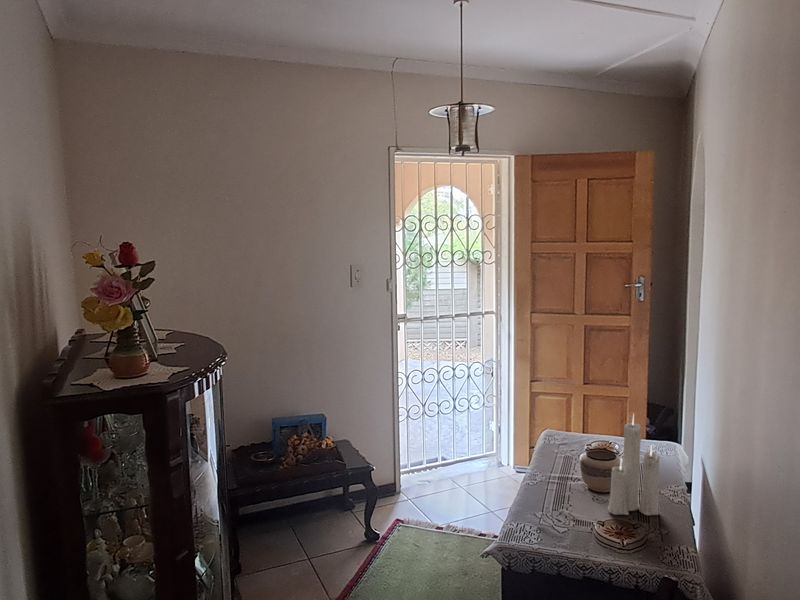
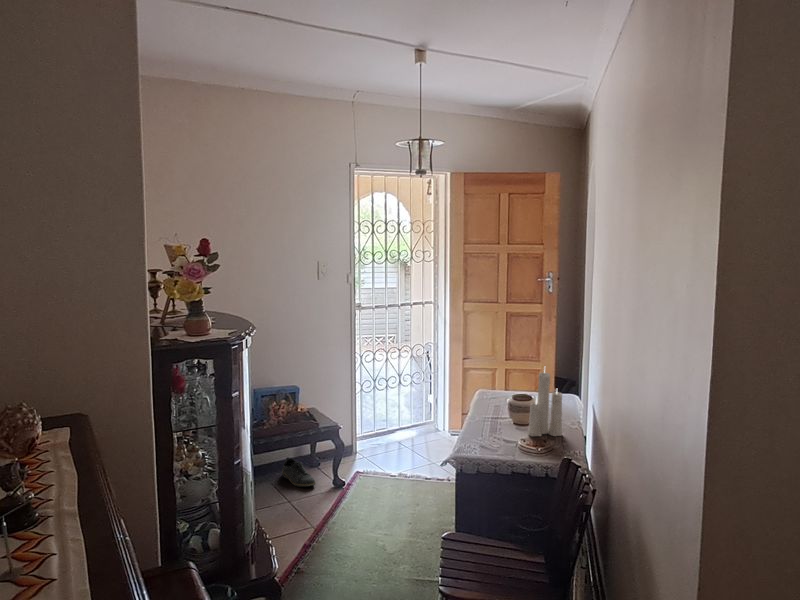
shoe: none [307,499,344,539] -> present [282,457,316,487]

